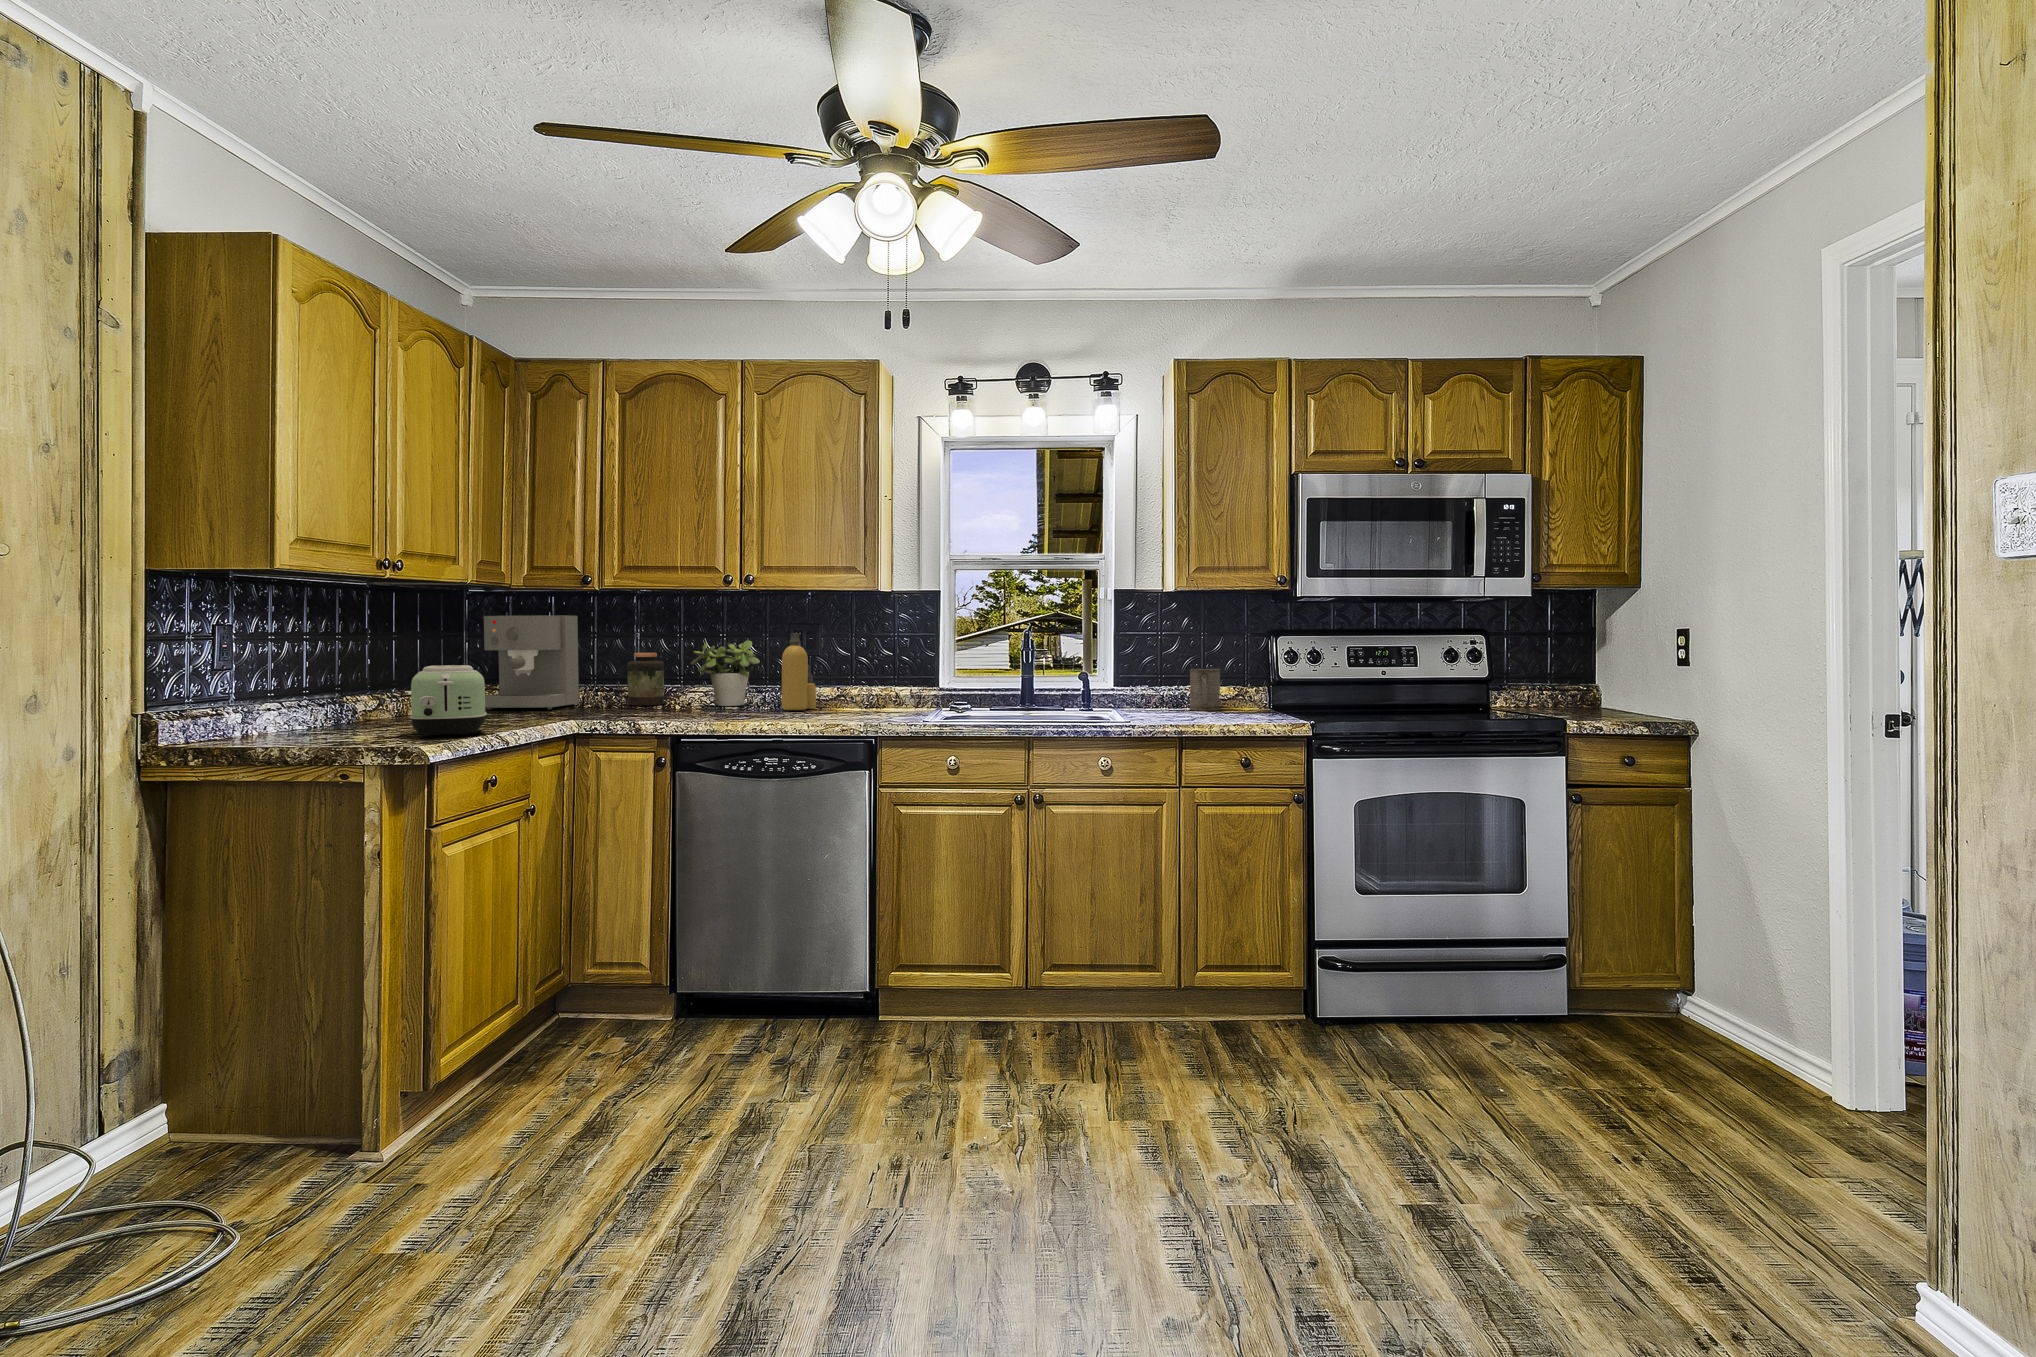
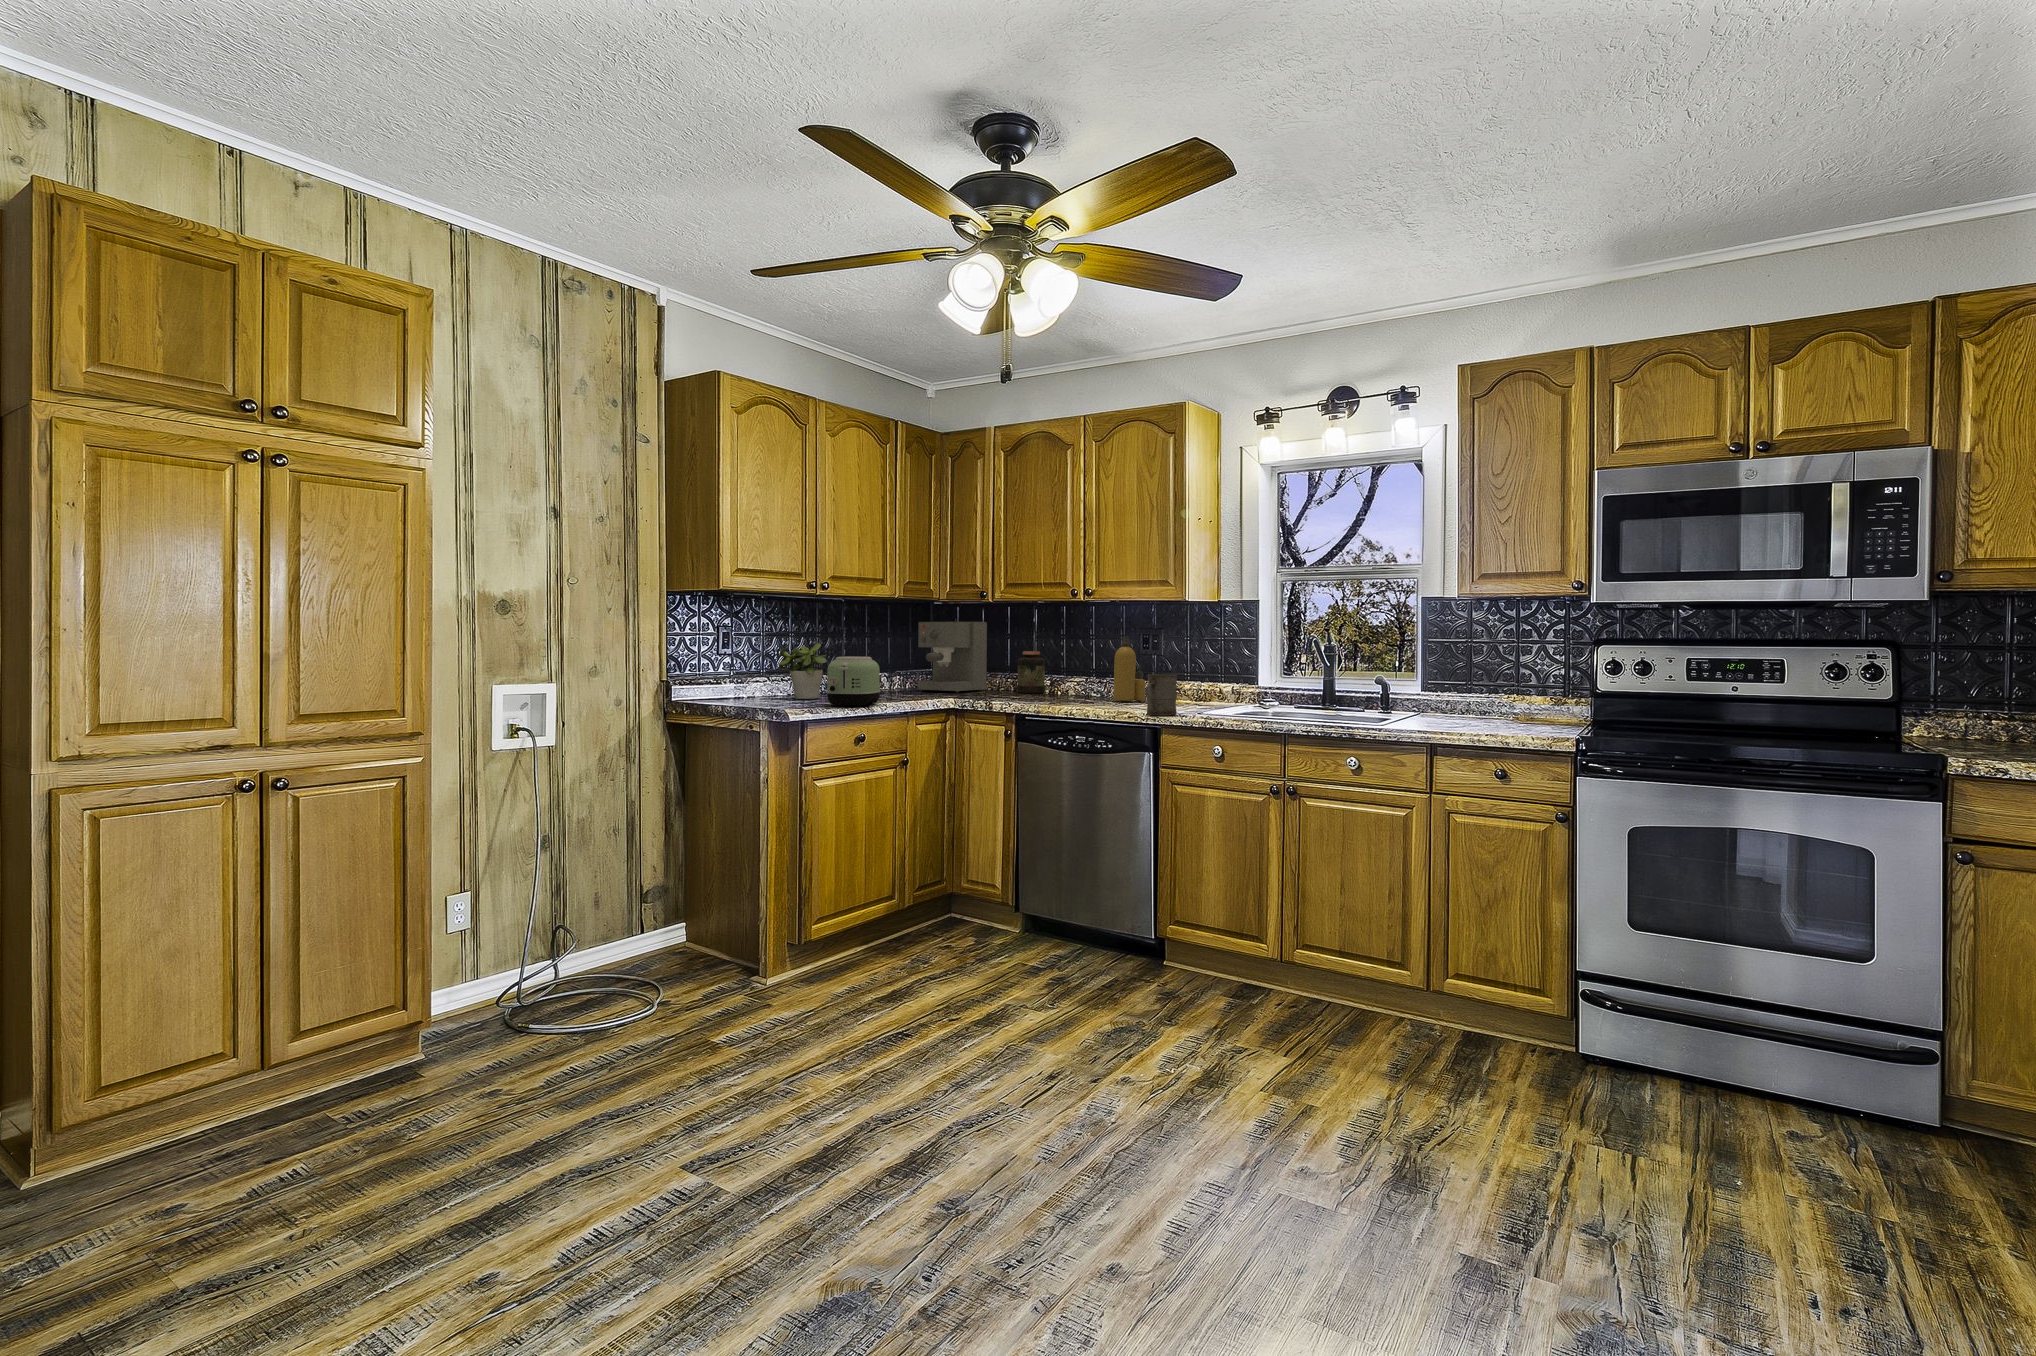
potted plant: present [691,640,760,706] -> present [778,643,827,699]
mug: present [1190,669,1220,710] -> present [1146,674,1177,715]

